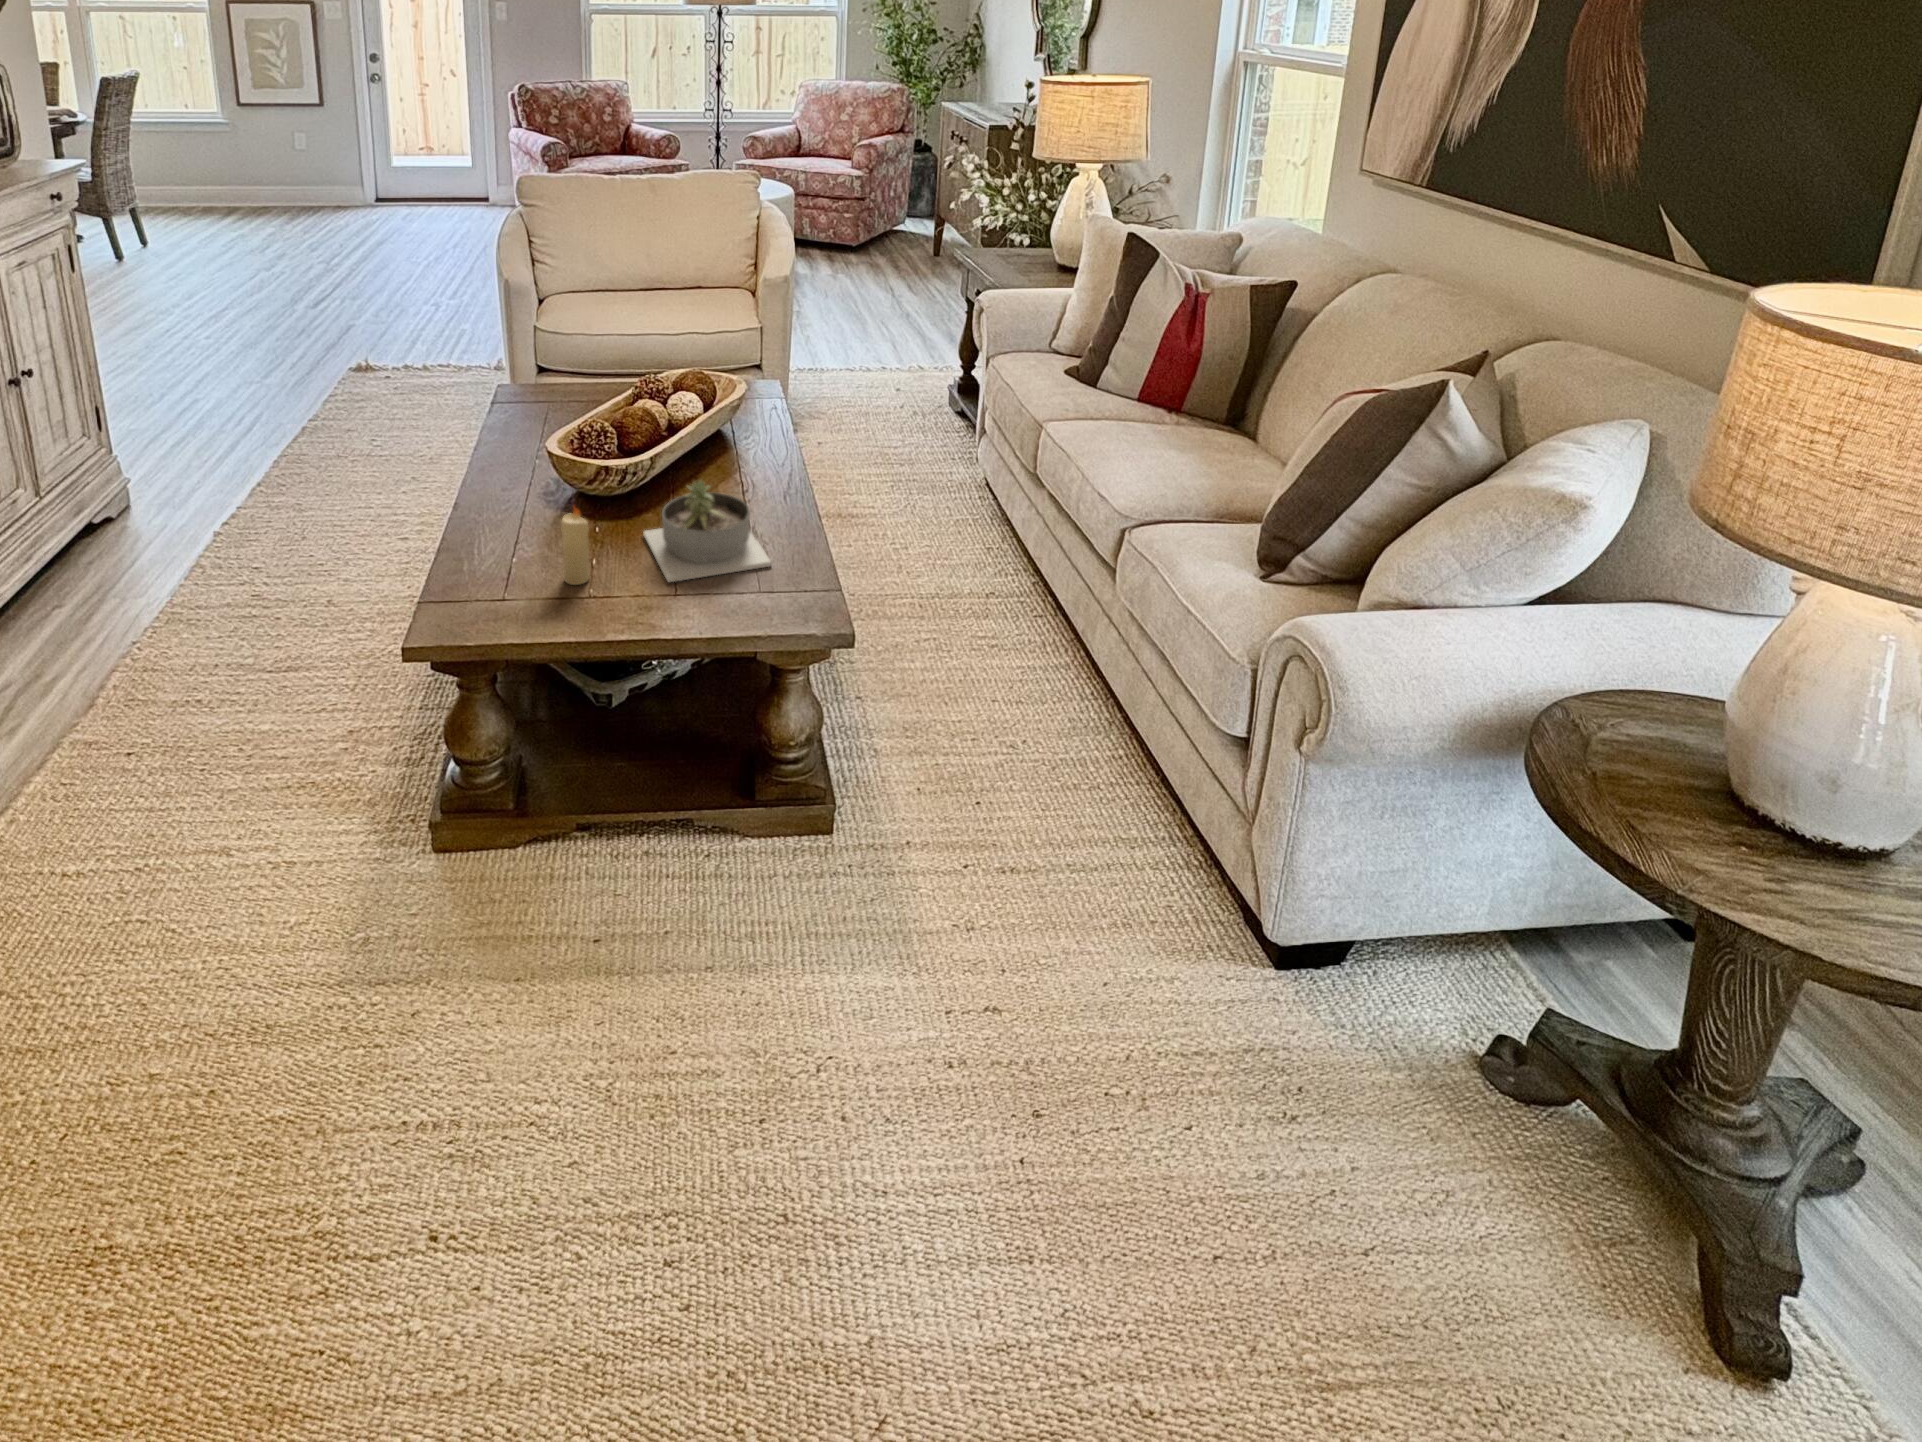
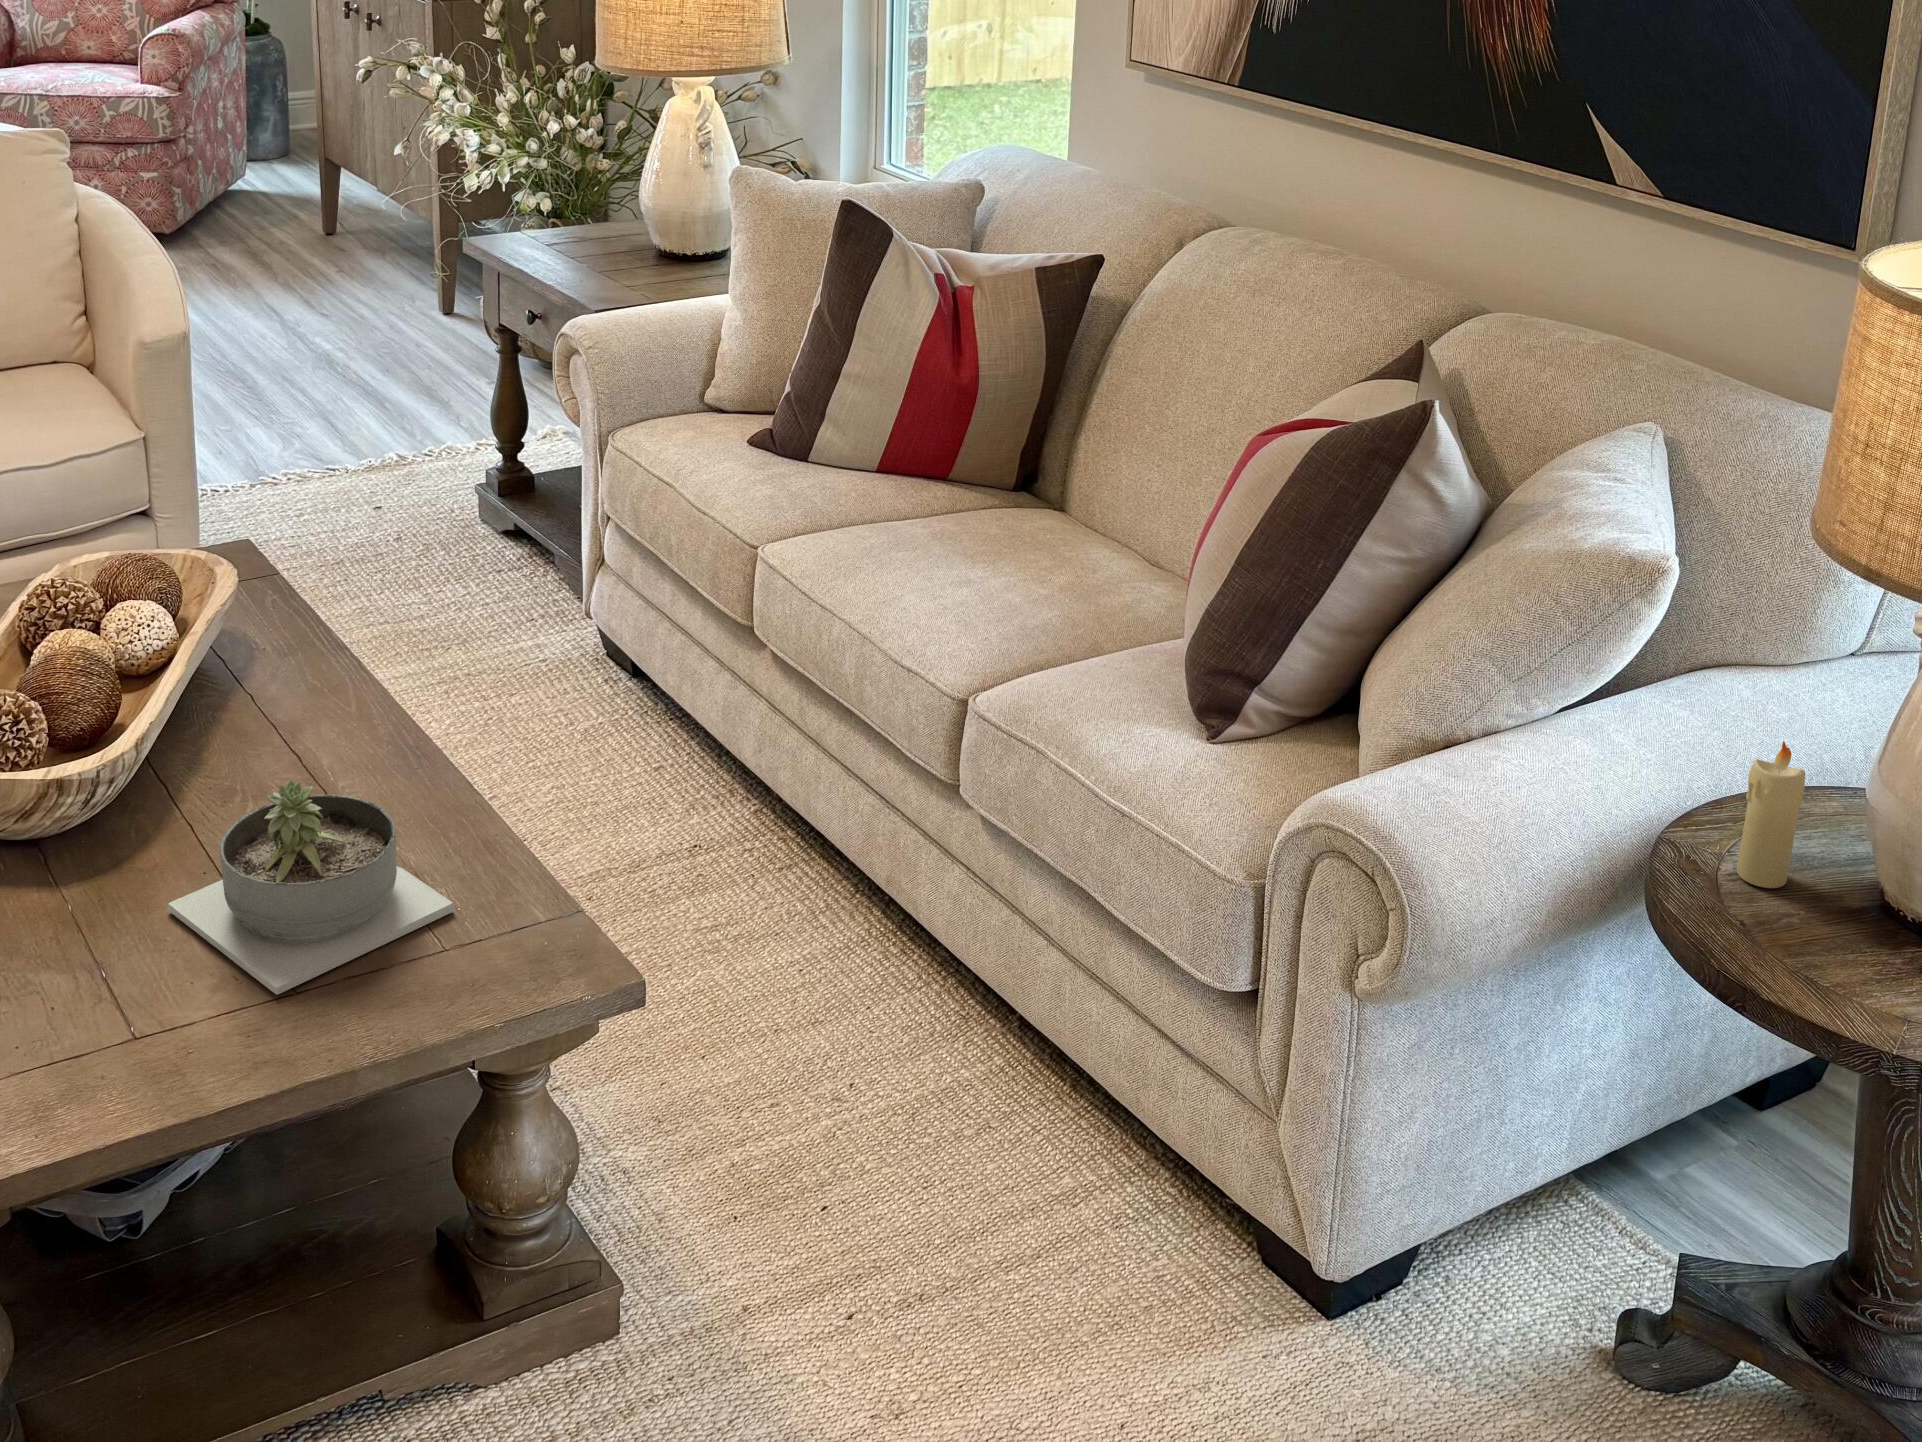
candle: present [561,507,589,585] -> present [1737,741,1805,888]

